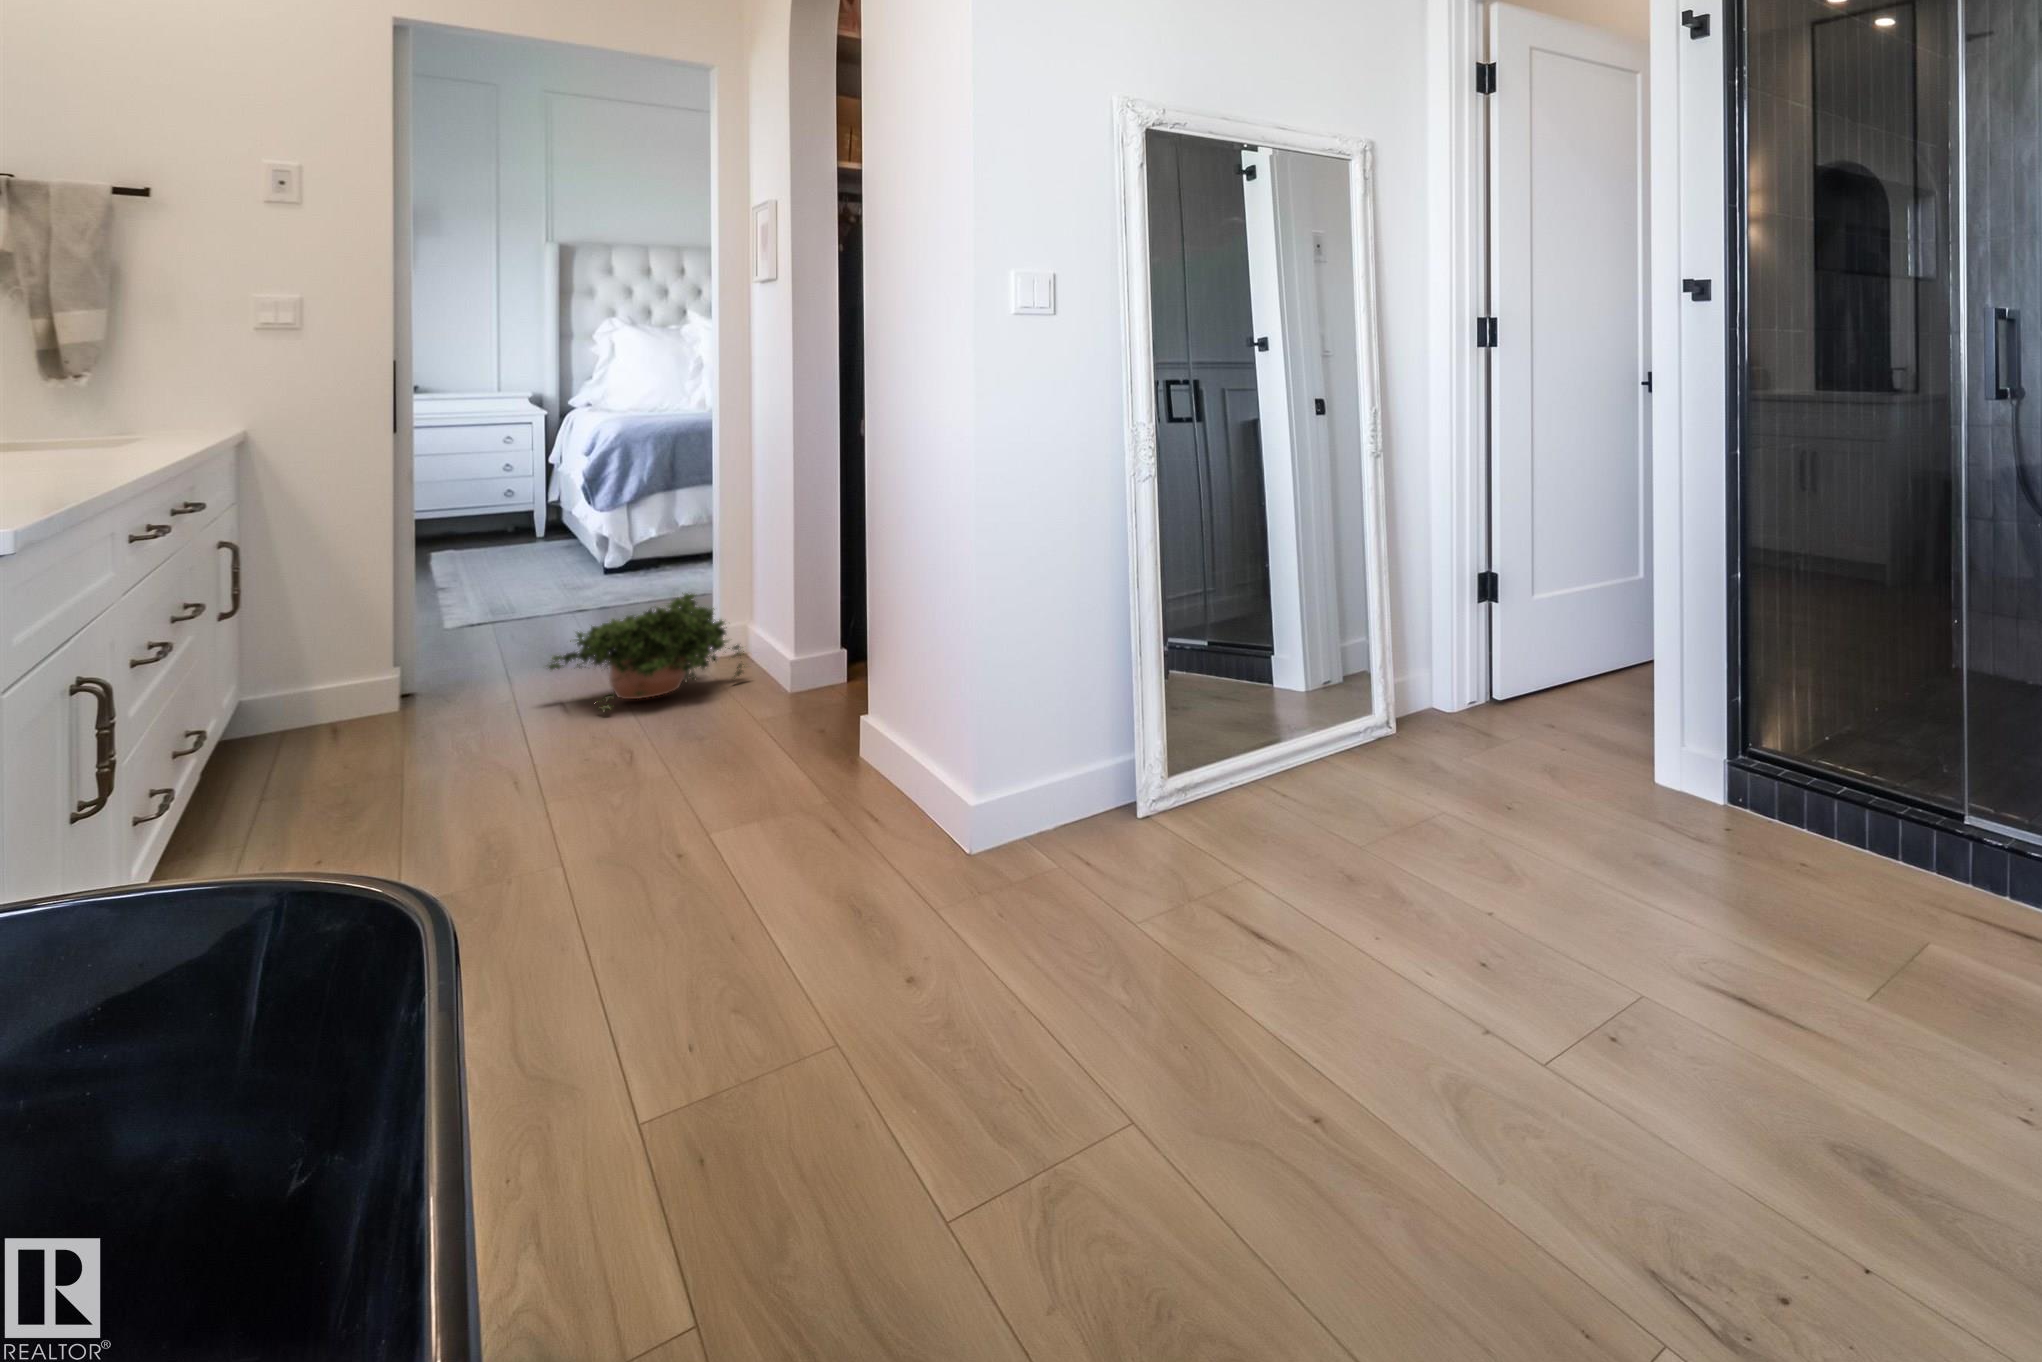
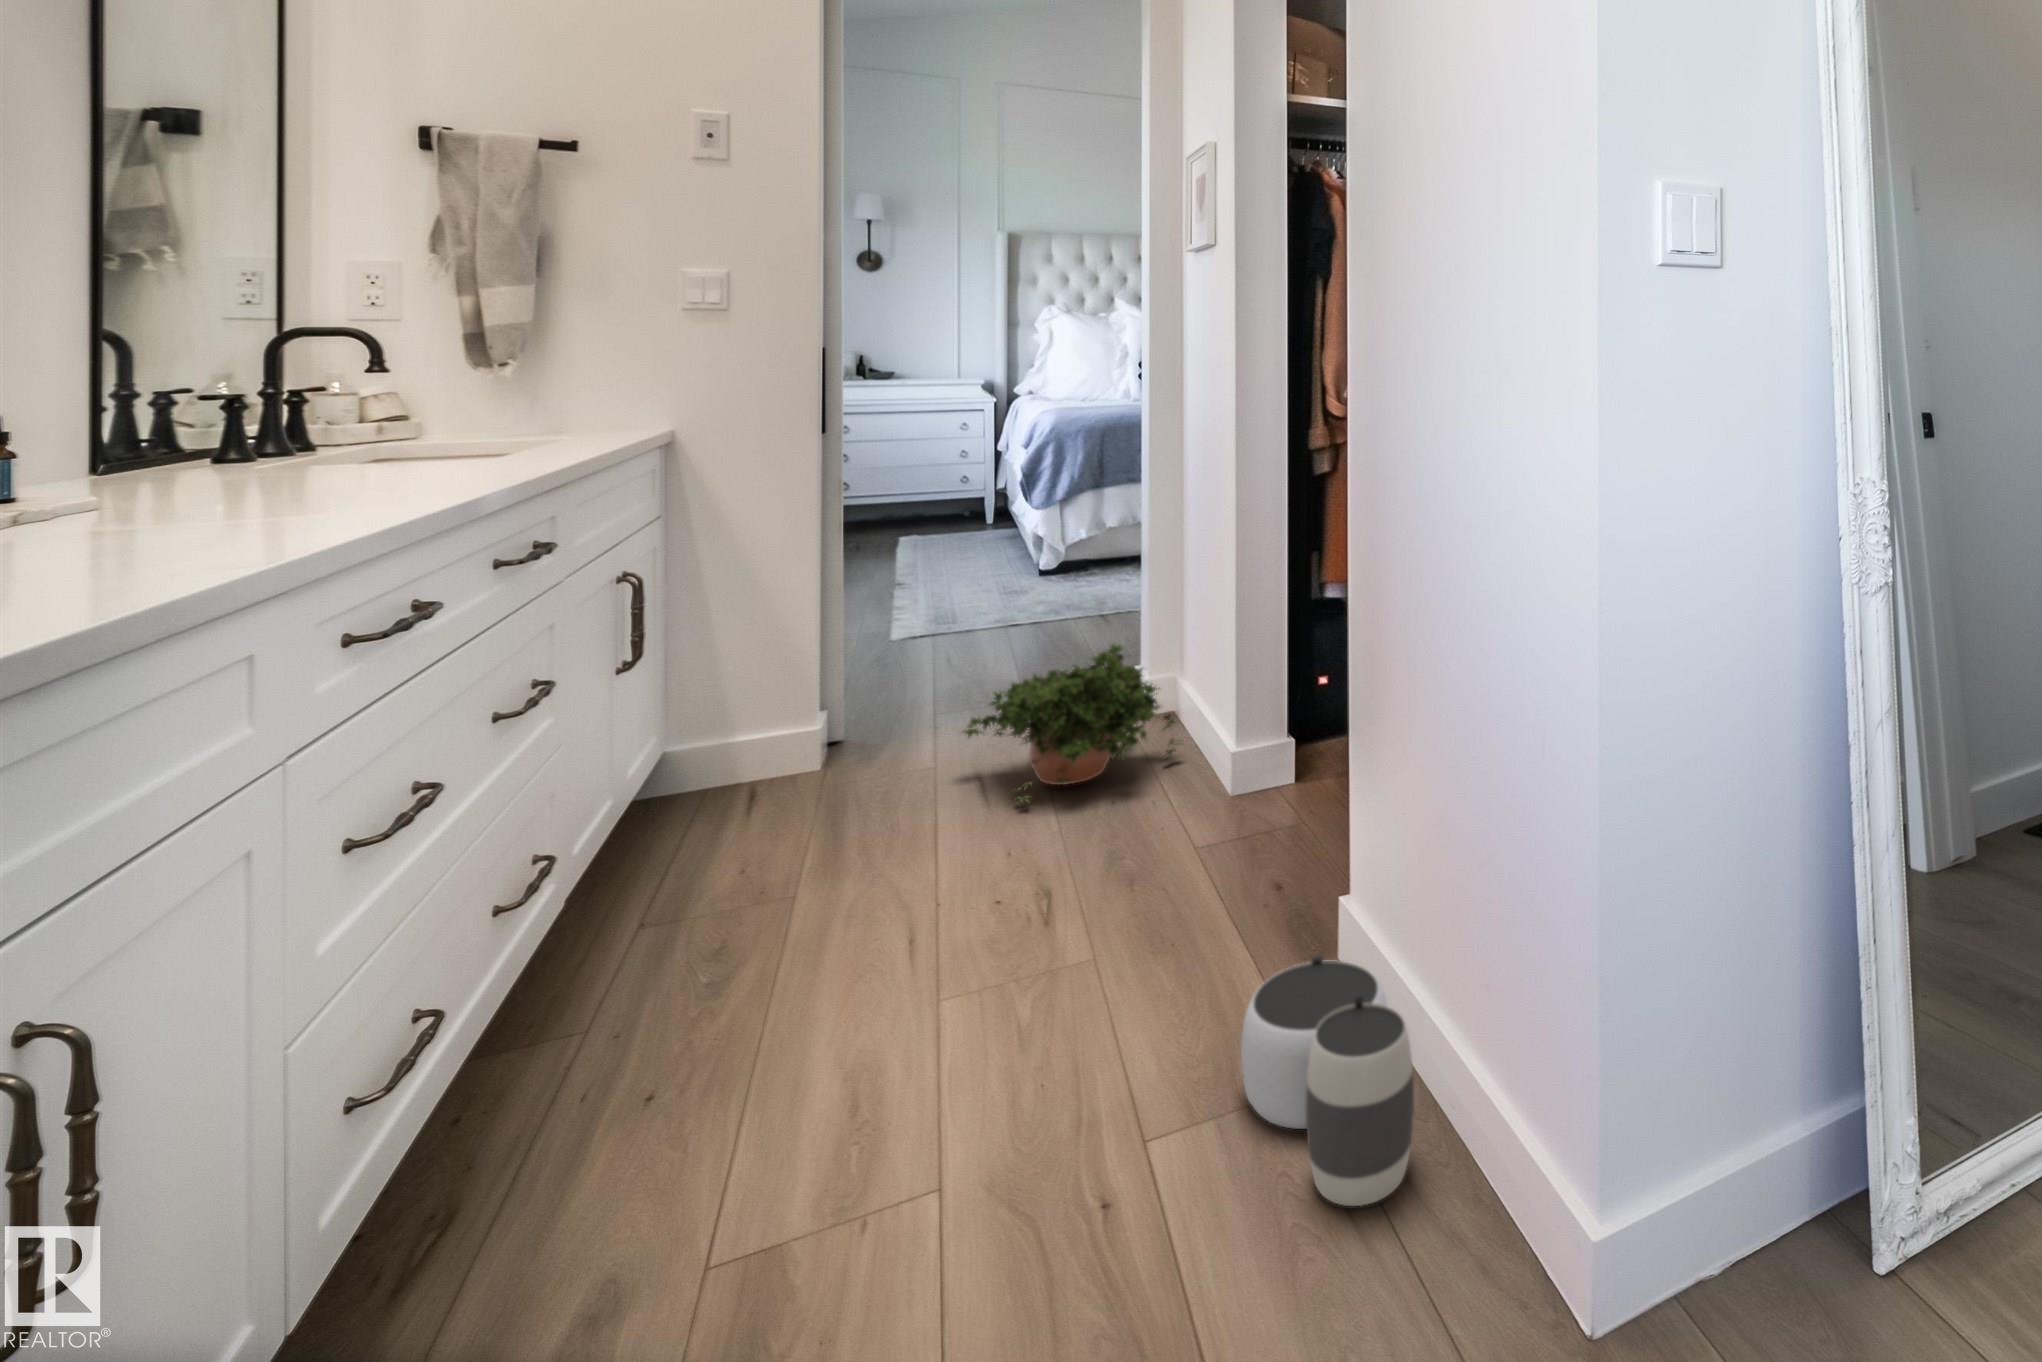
waste basket: none [780,734,889,838] -> present [1241,955,1414,1206]

